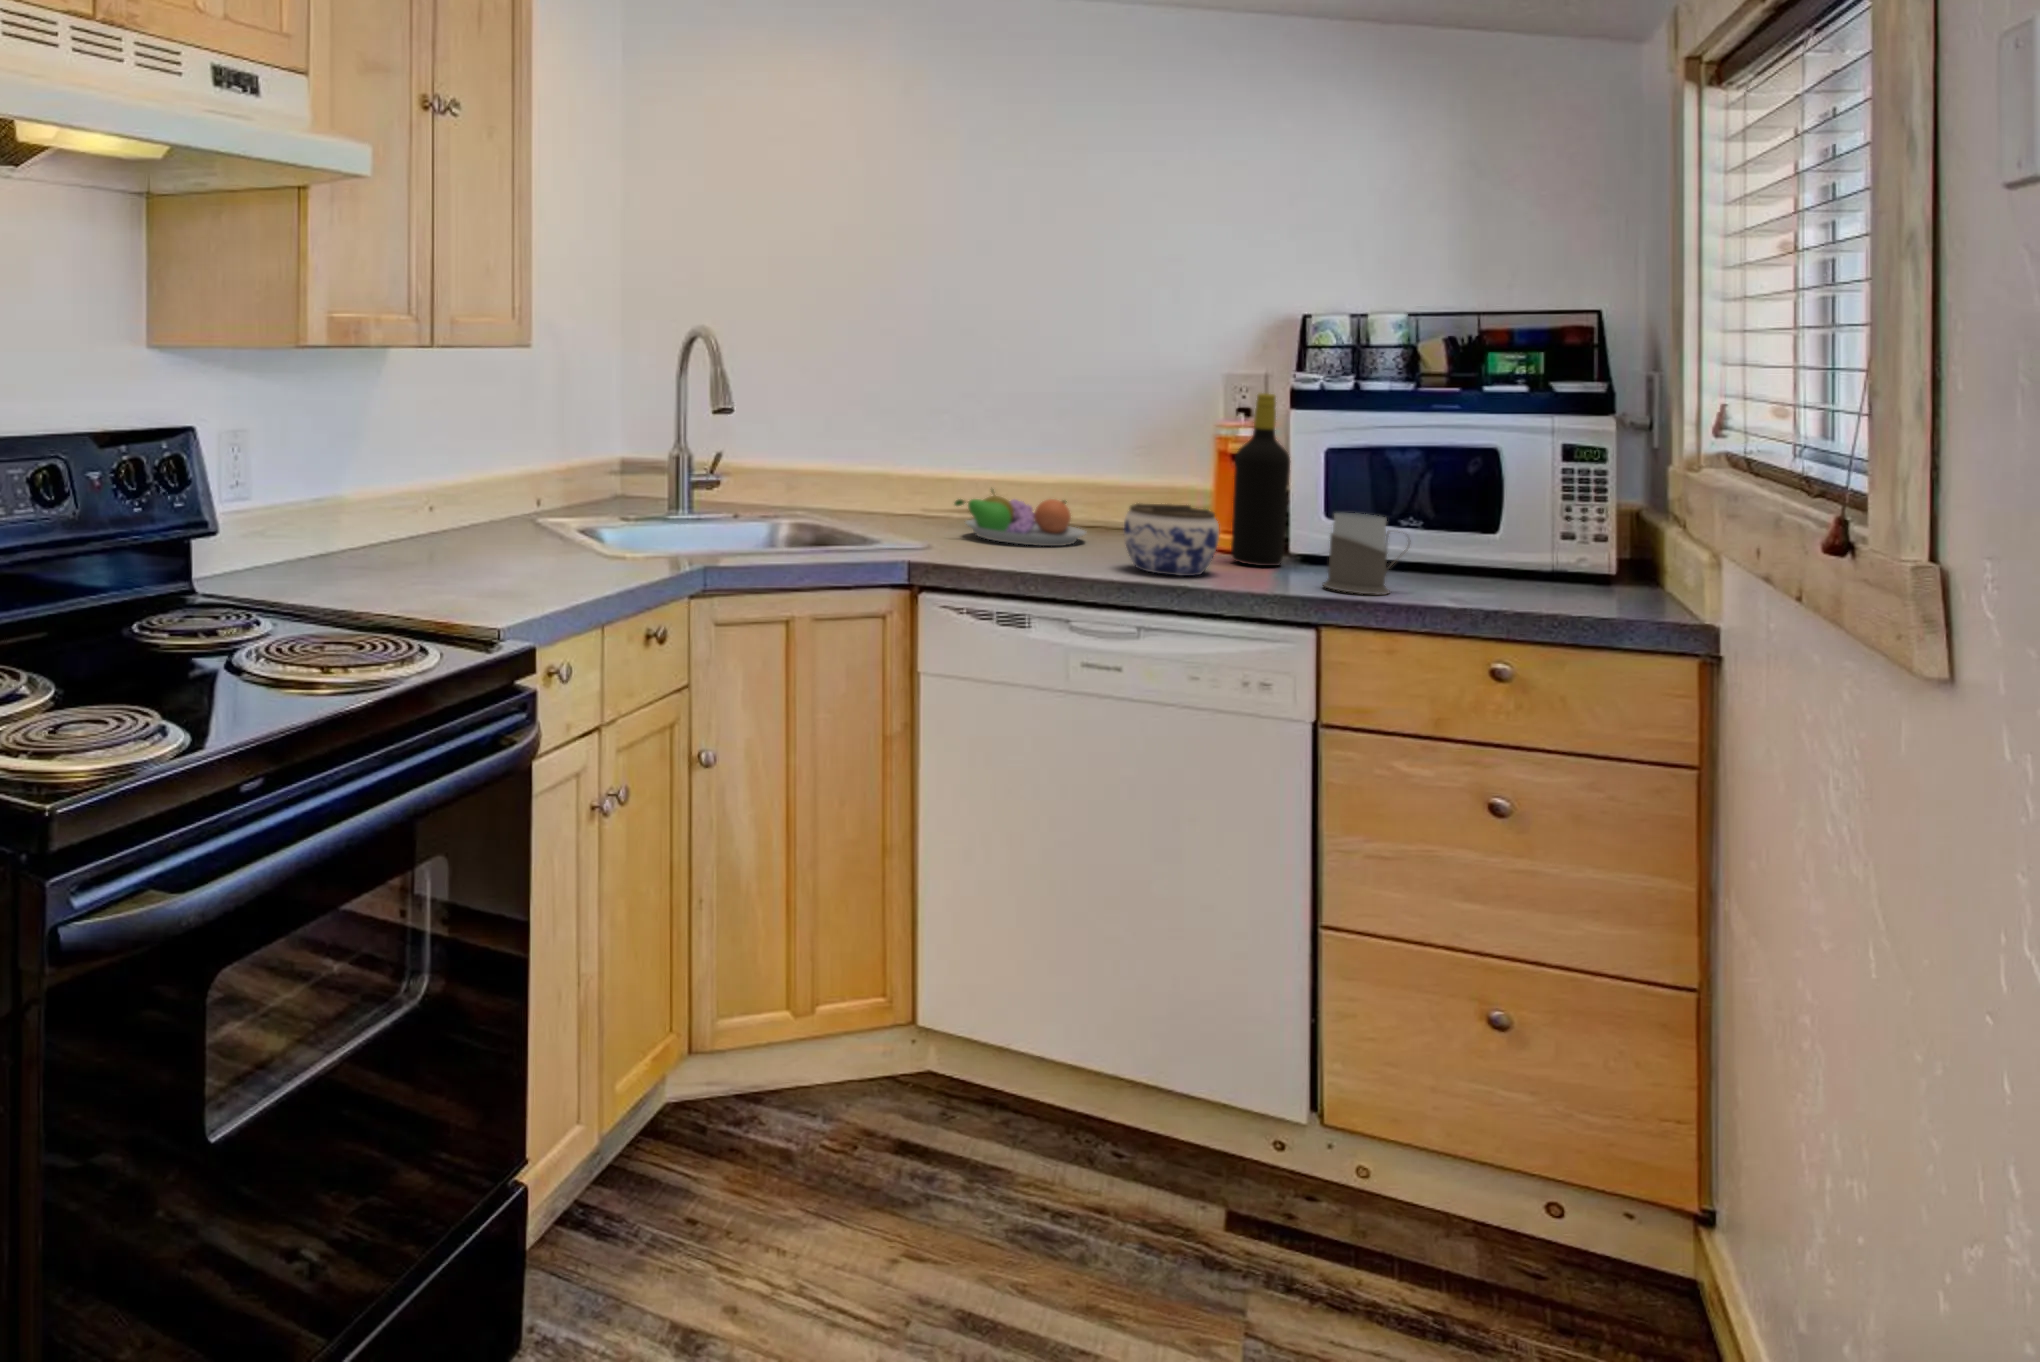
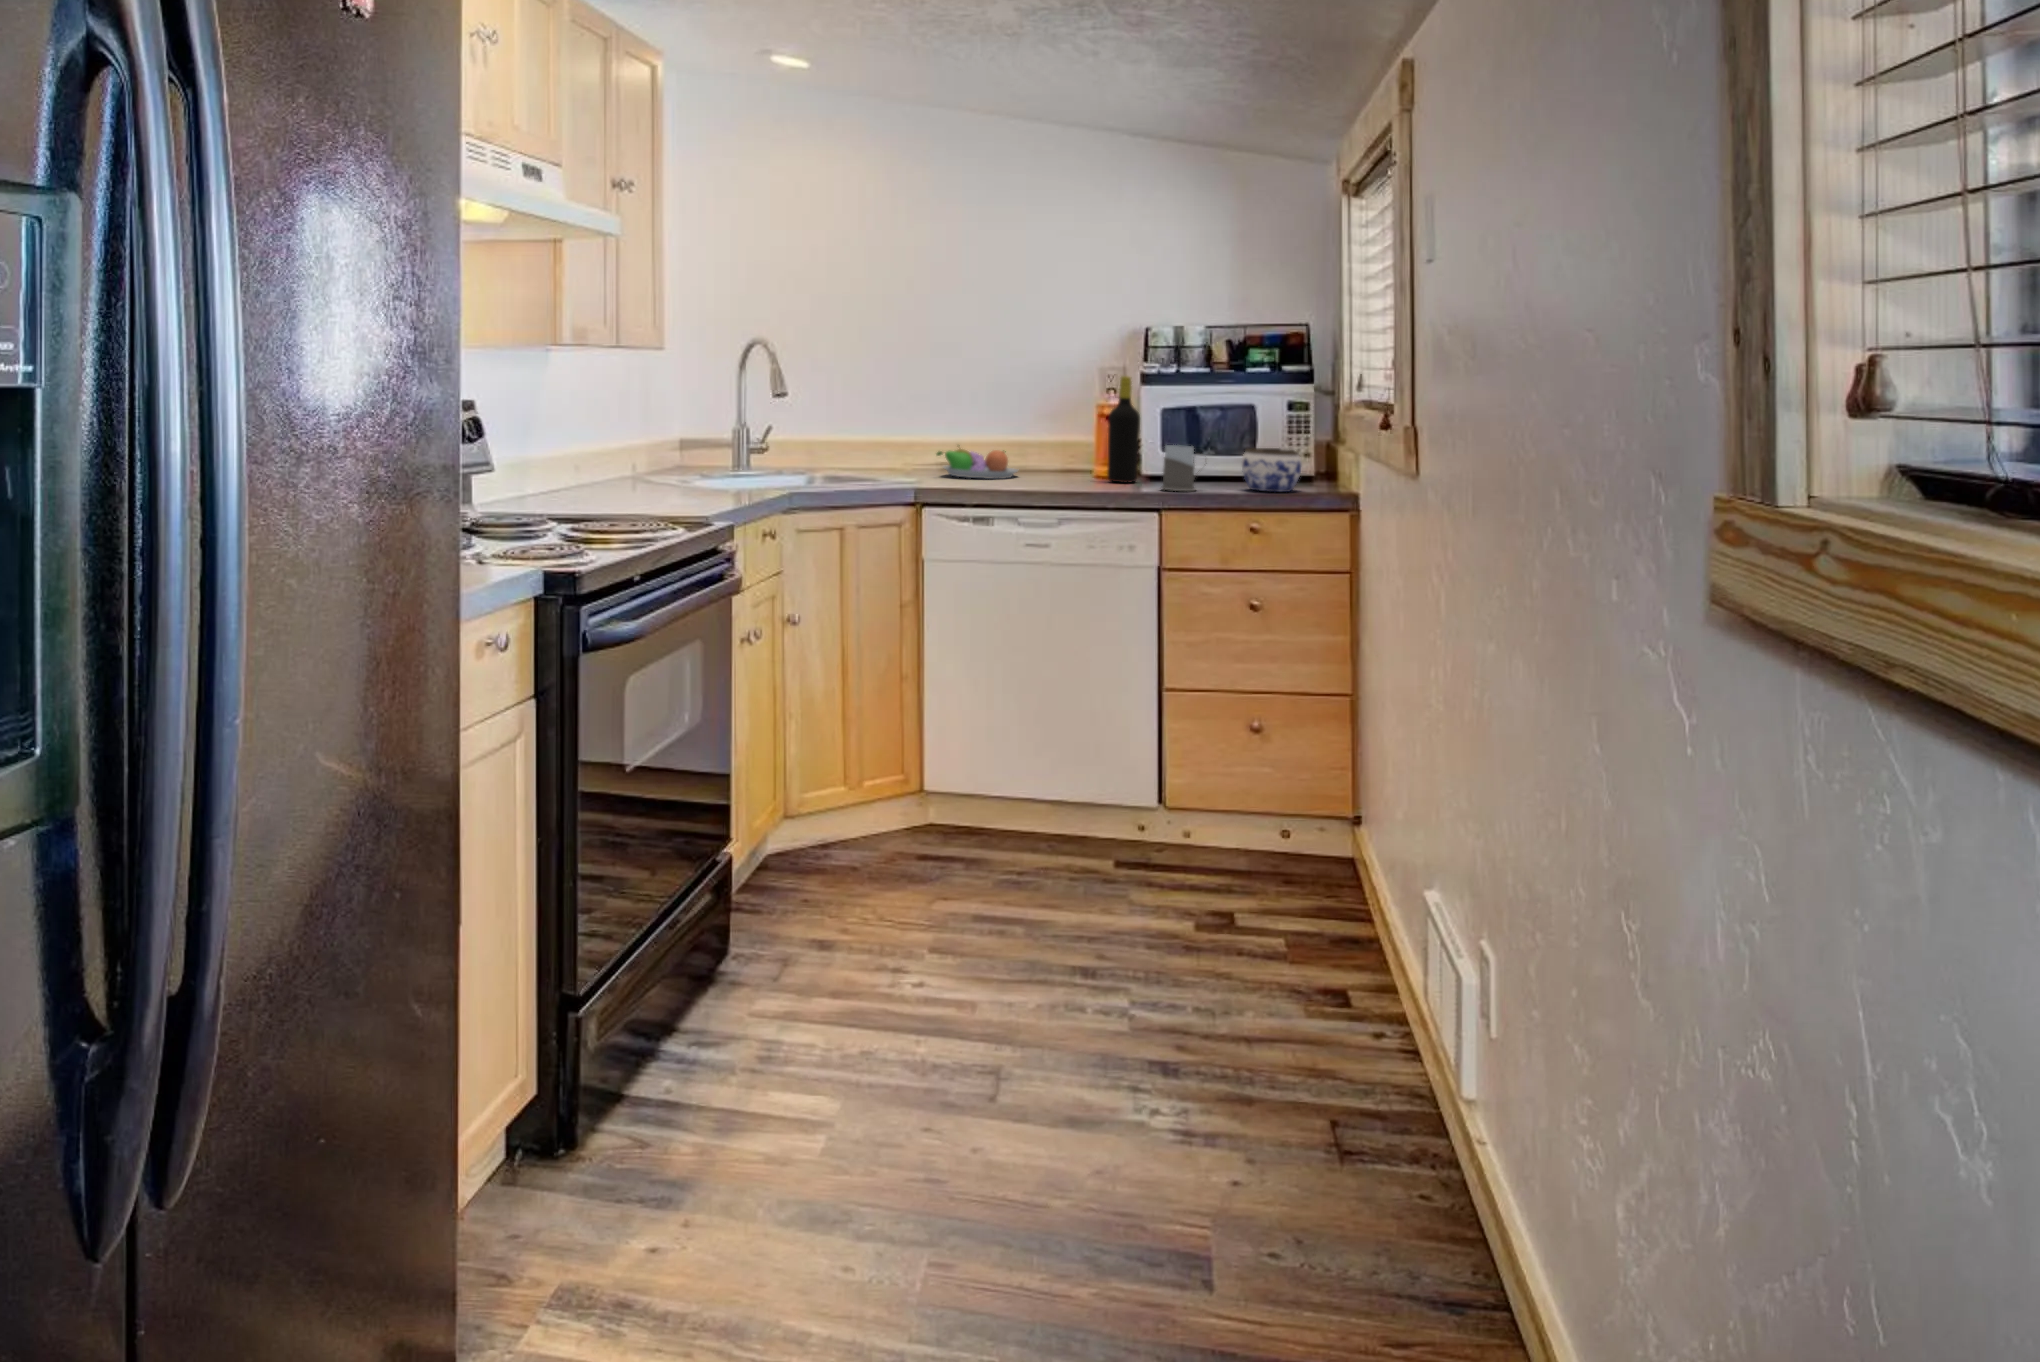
jar: present [1123,503,1219,576] -> present [1242,448,1302,492]

